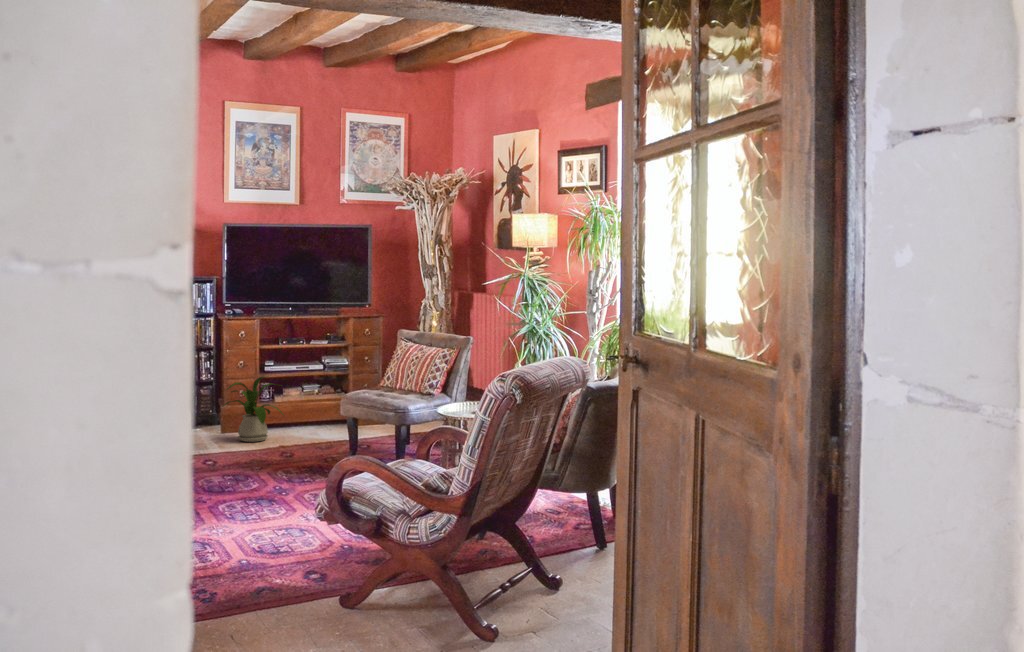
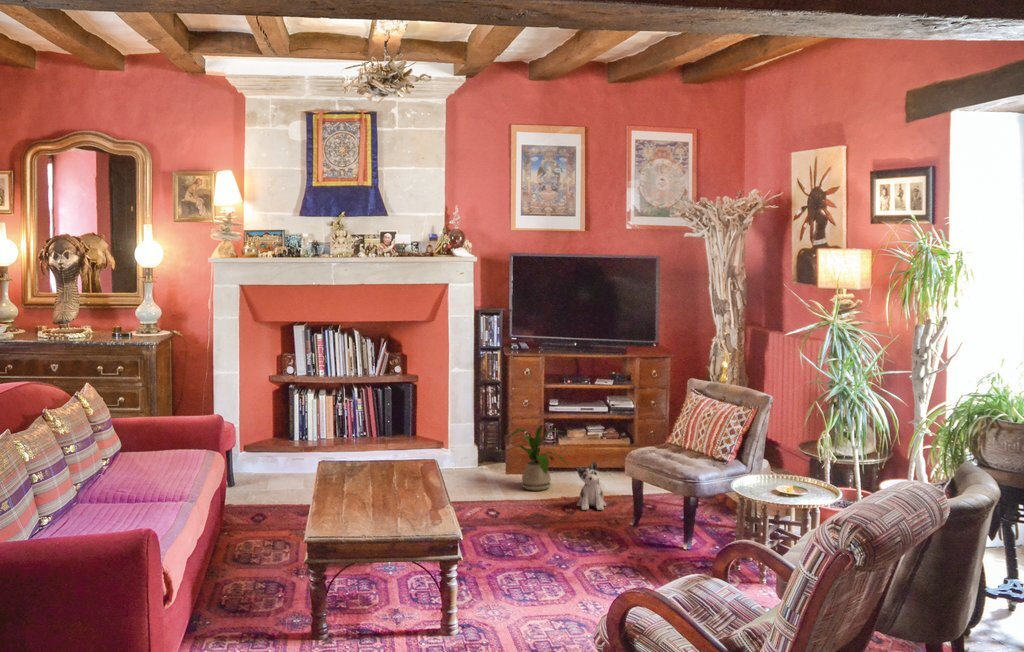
plush toy: none [294,406,323,453] -> present [577,461,606,510]

